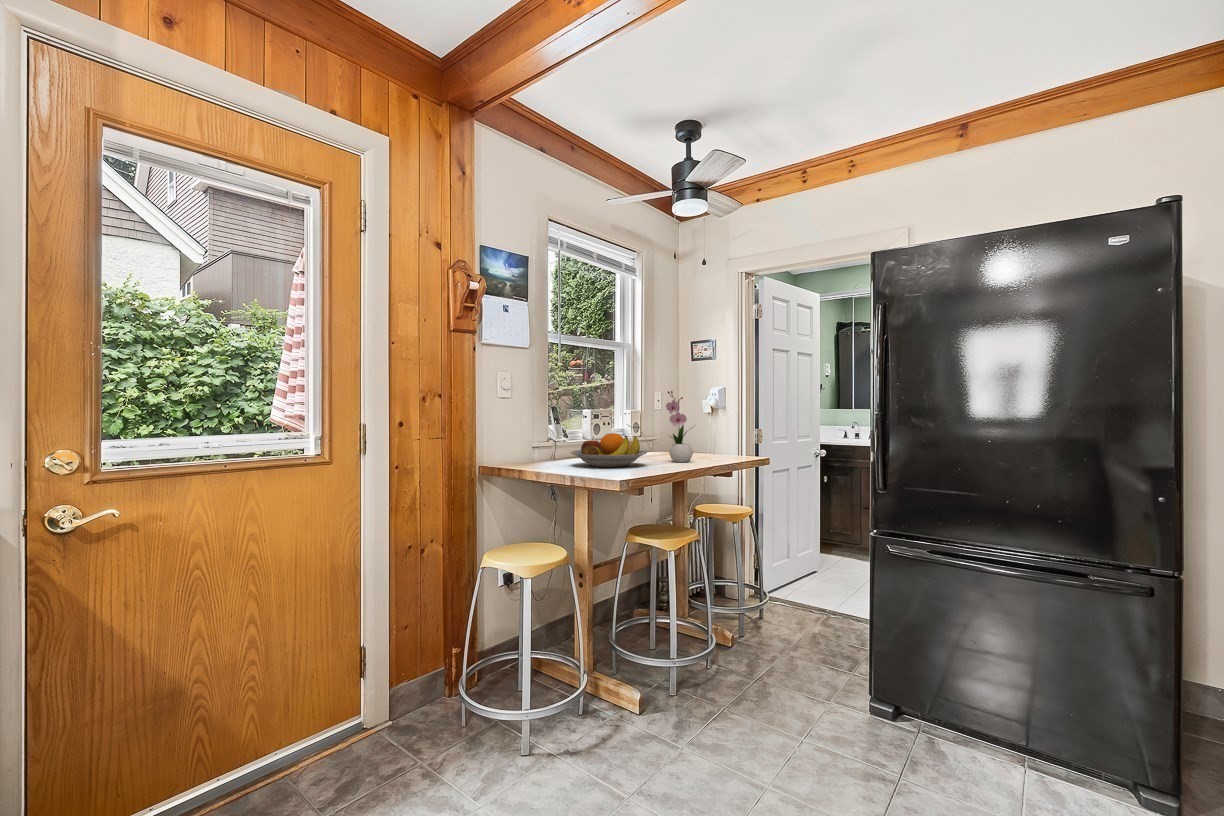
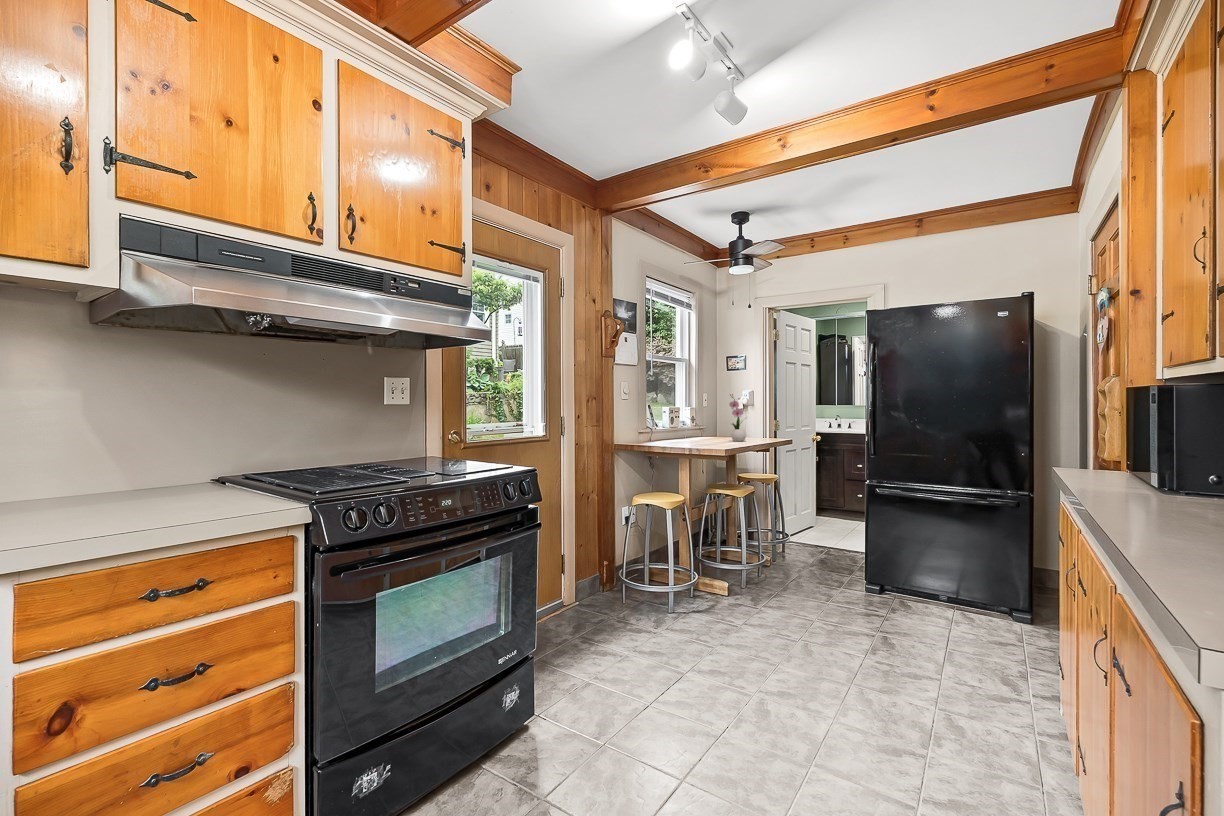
fruit bowl: present [571,433,647,467] -> none [672,422,722,444]

